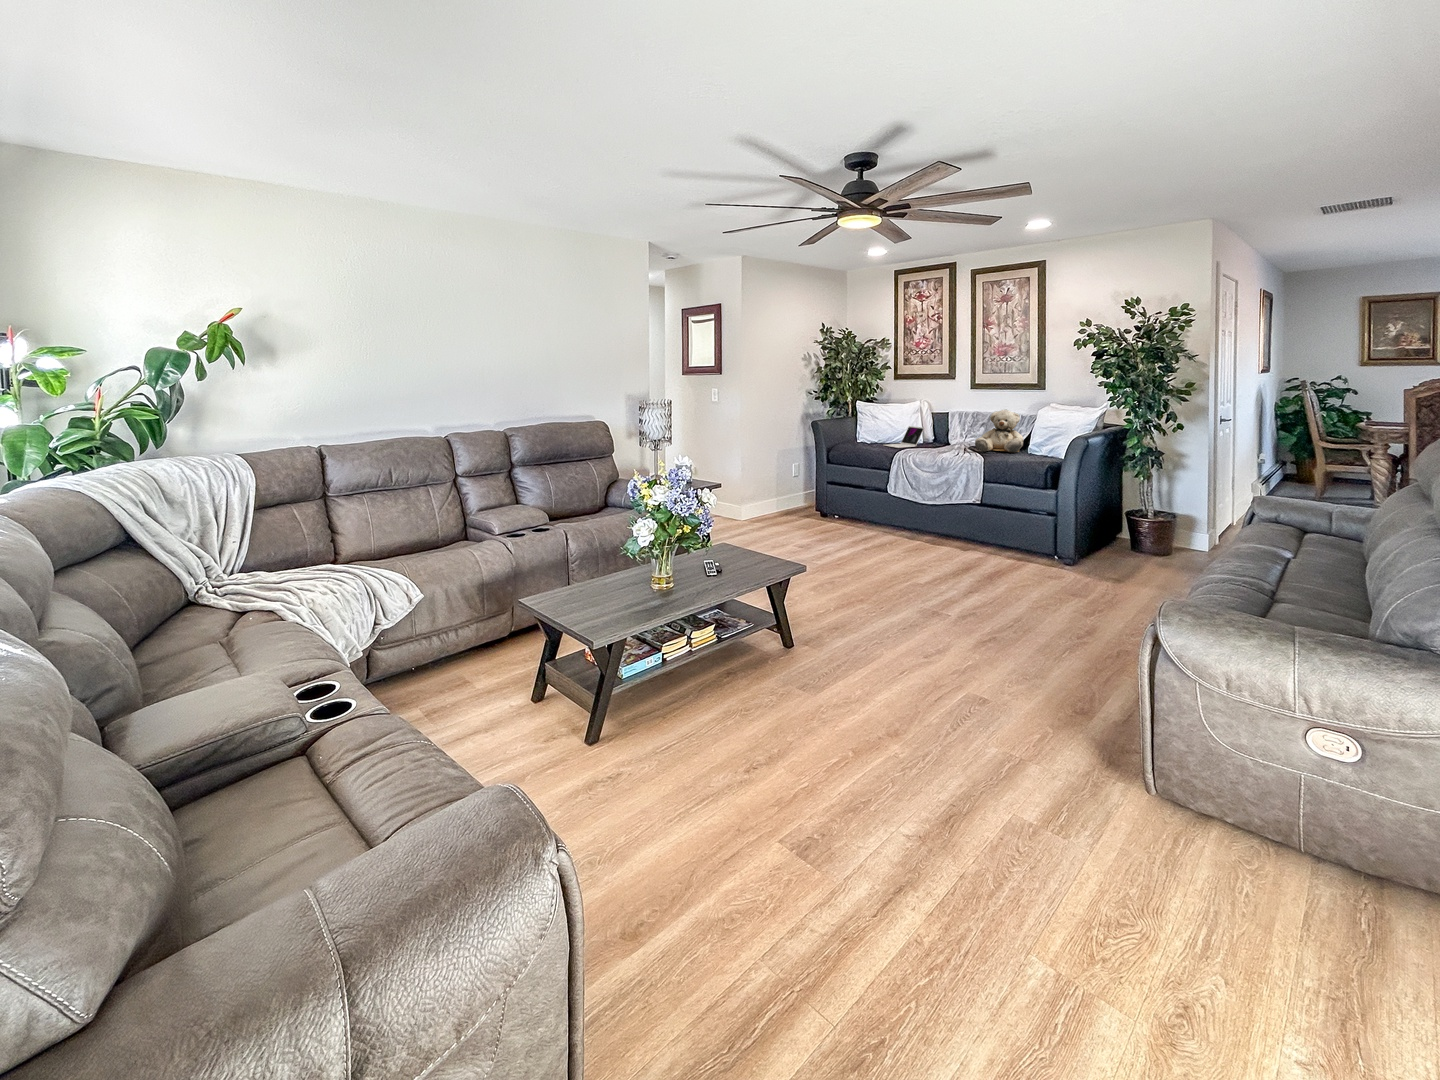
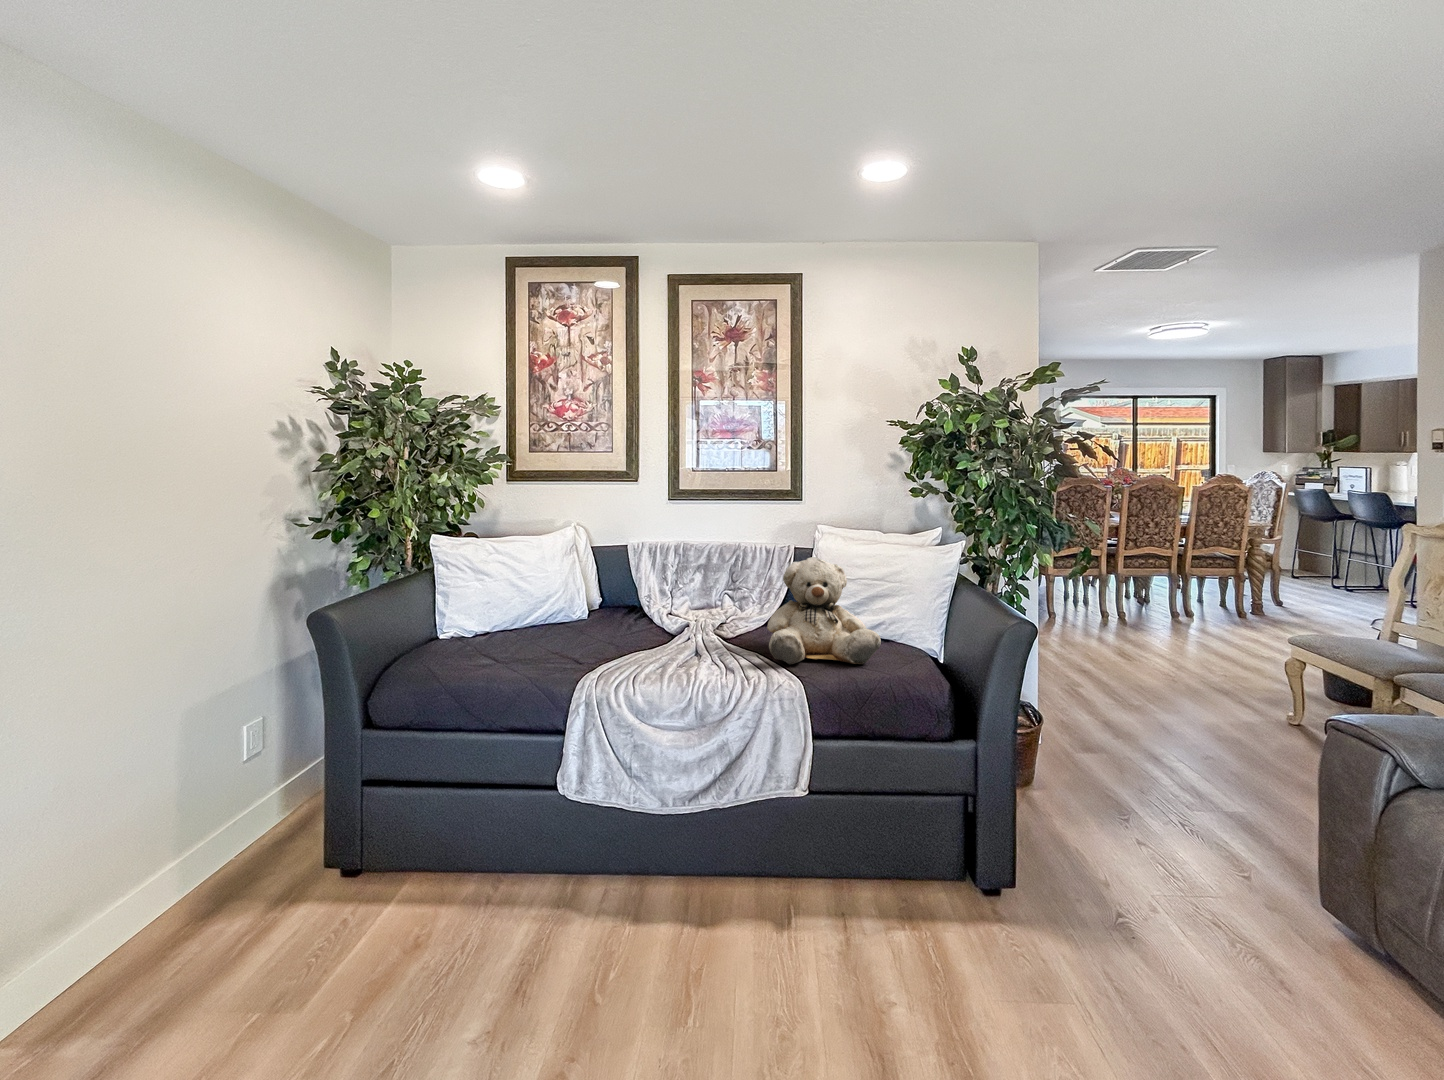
laptop: present [884,426,924,448] -> none [519,595,623,660]

